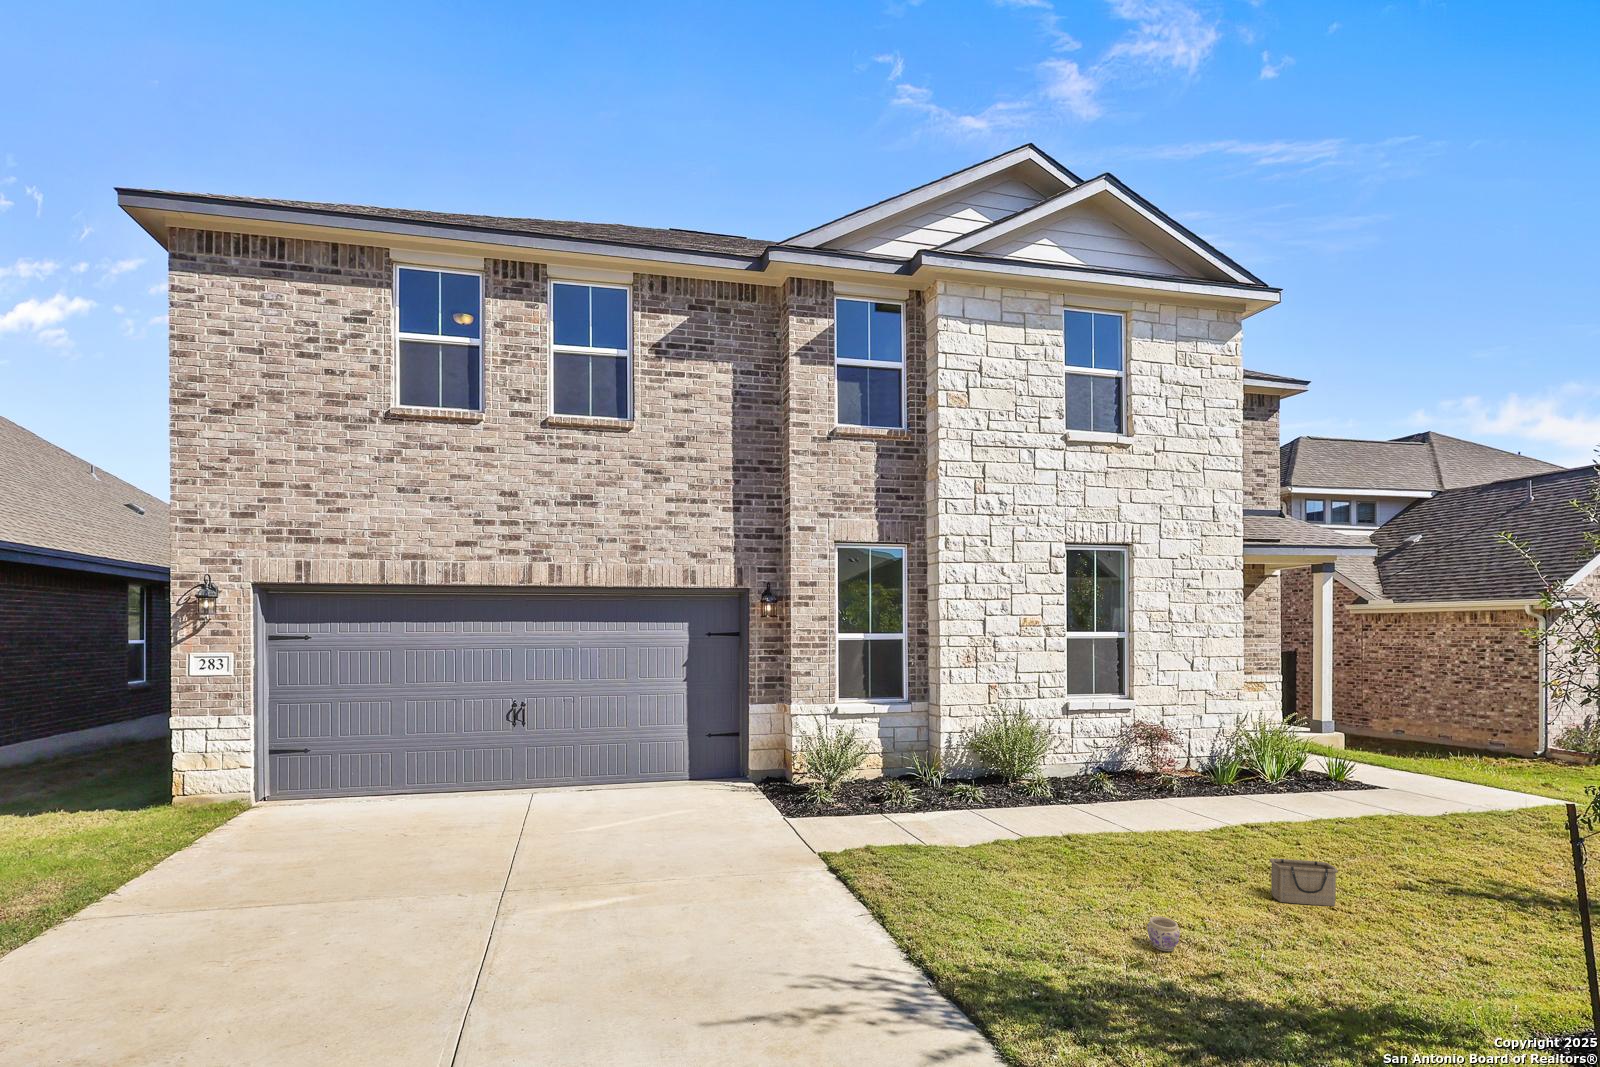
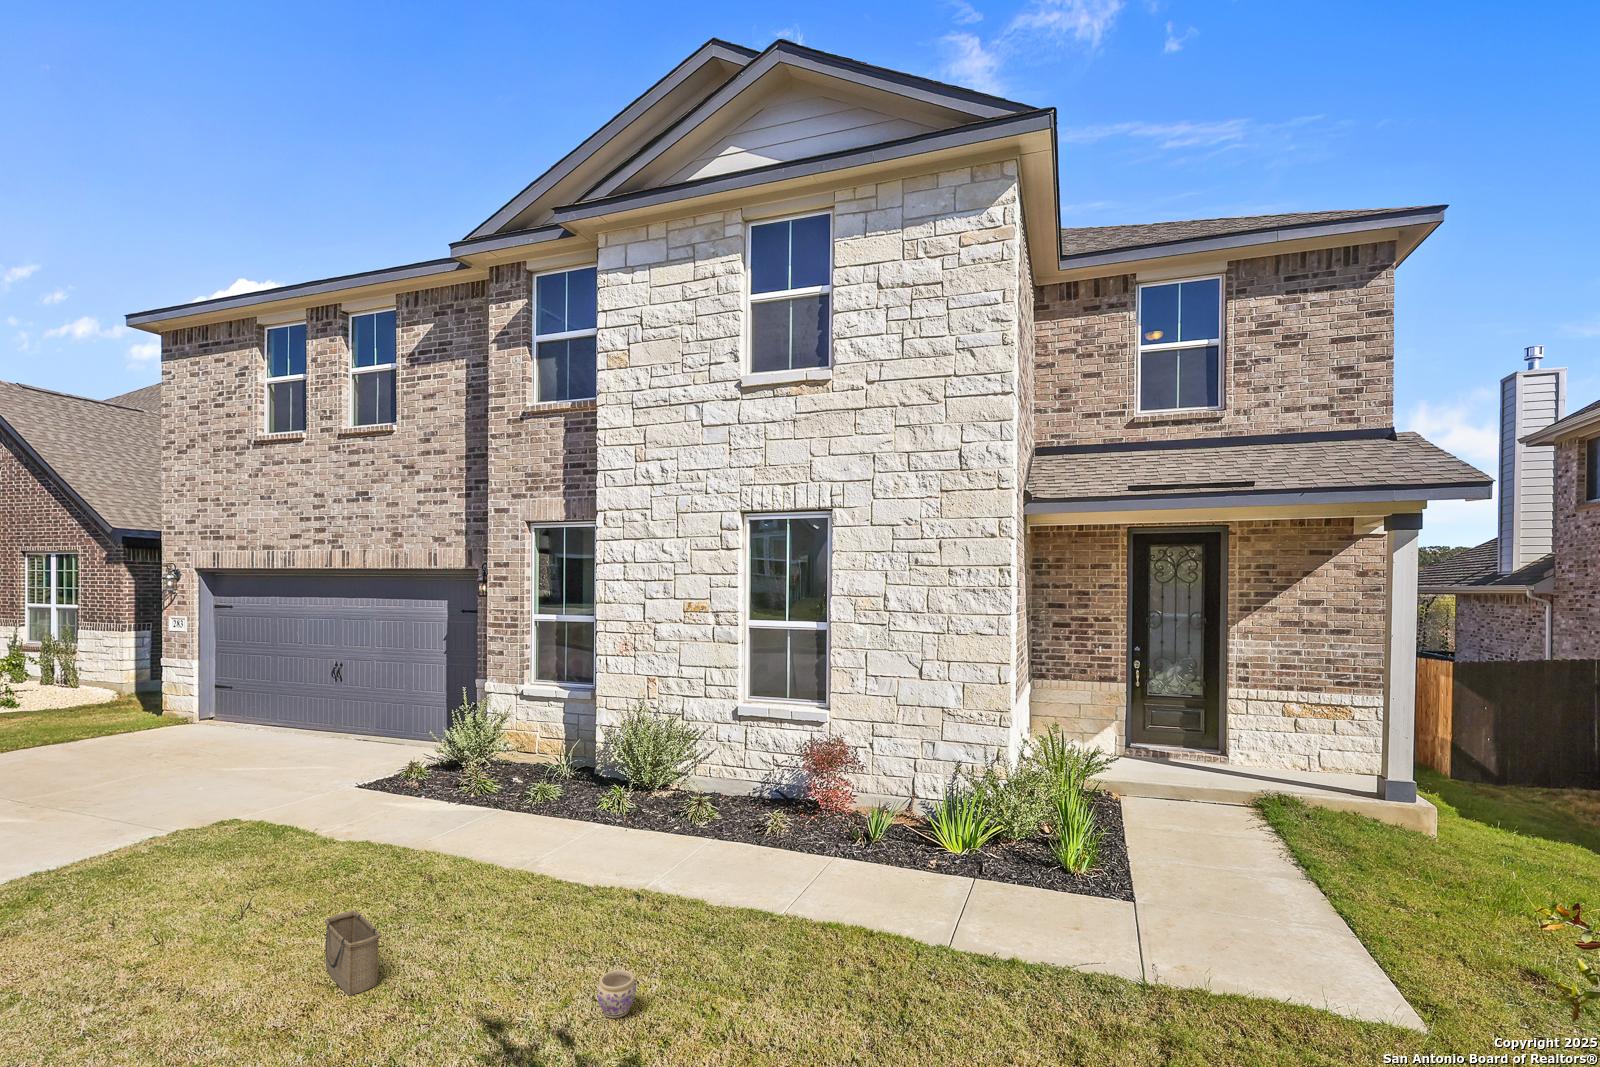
planter: present [1147,916,1180,952] -> present [597,970,636,1019]

